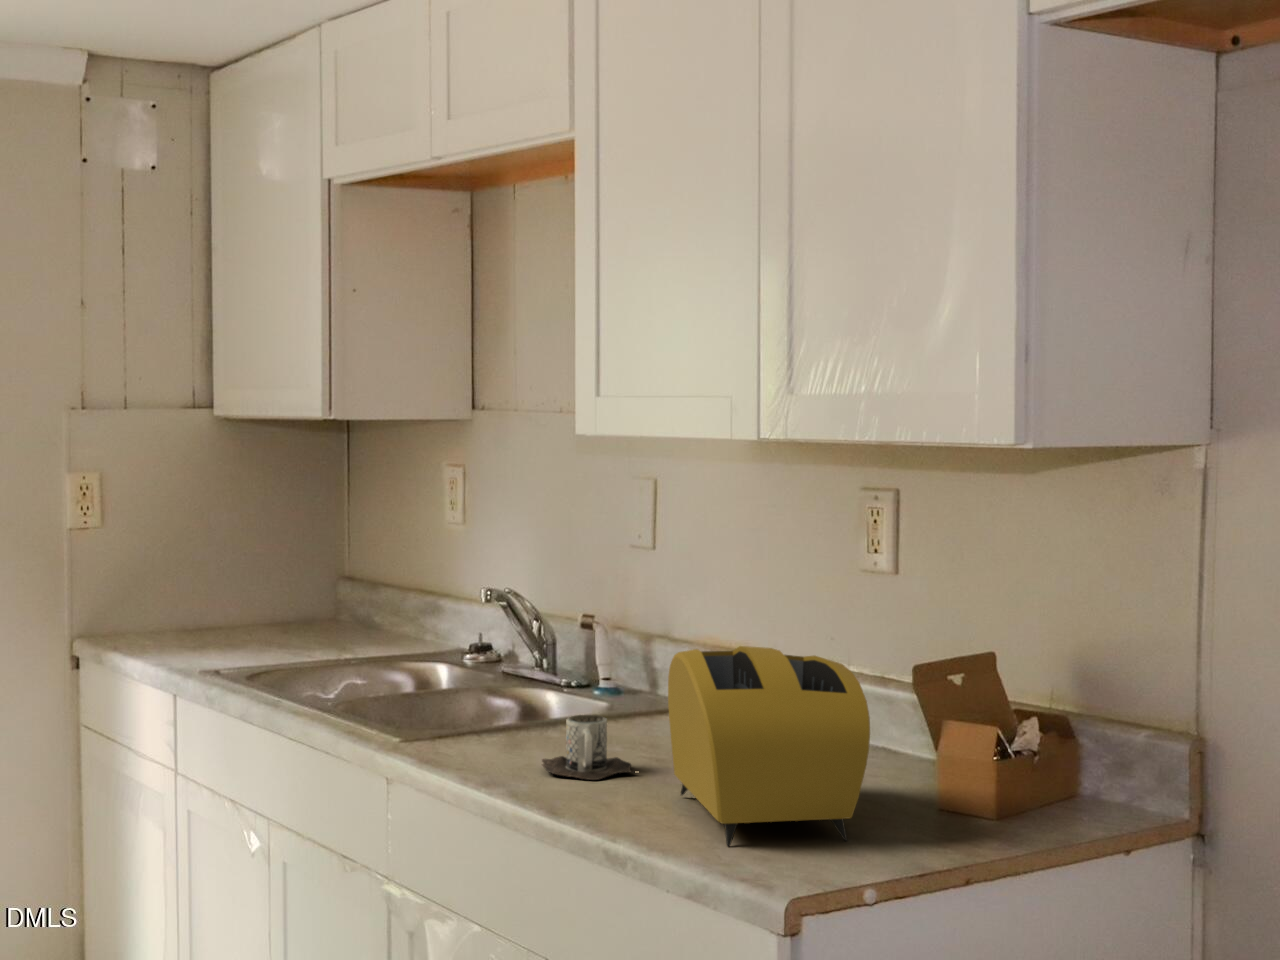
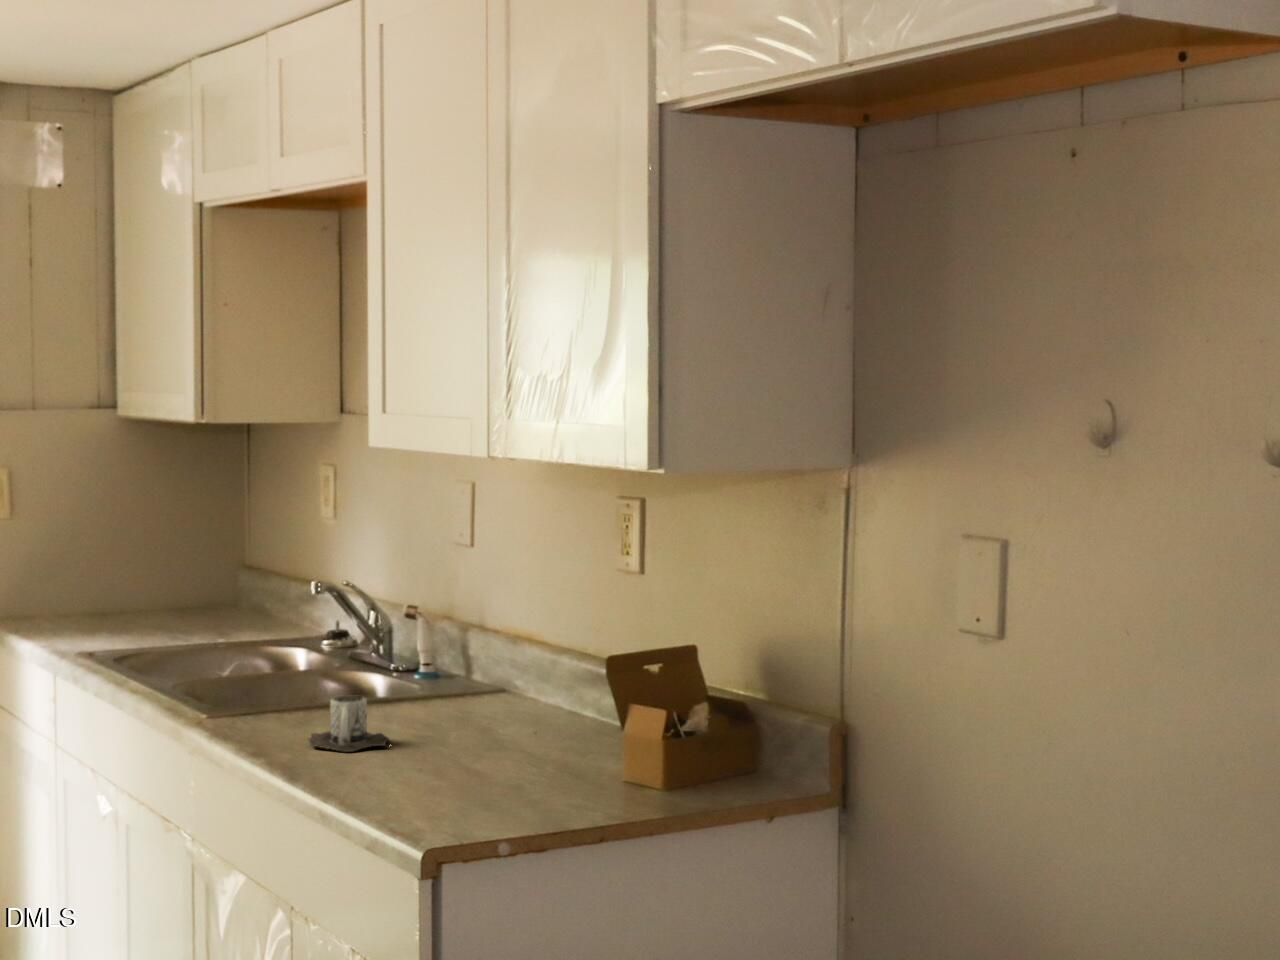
toaster: present [668,646,870,846] -> none [392,637,542,809]

